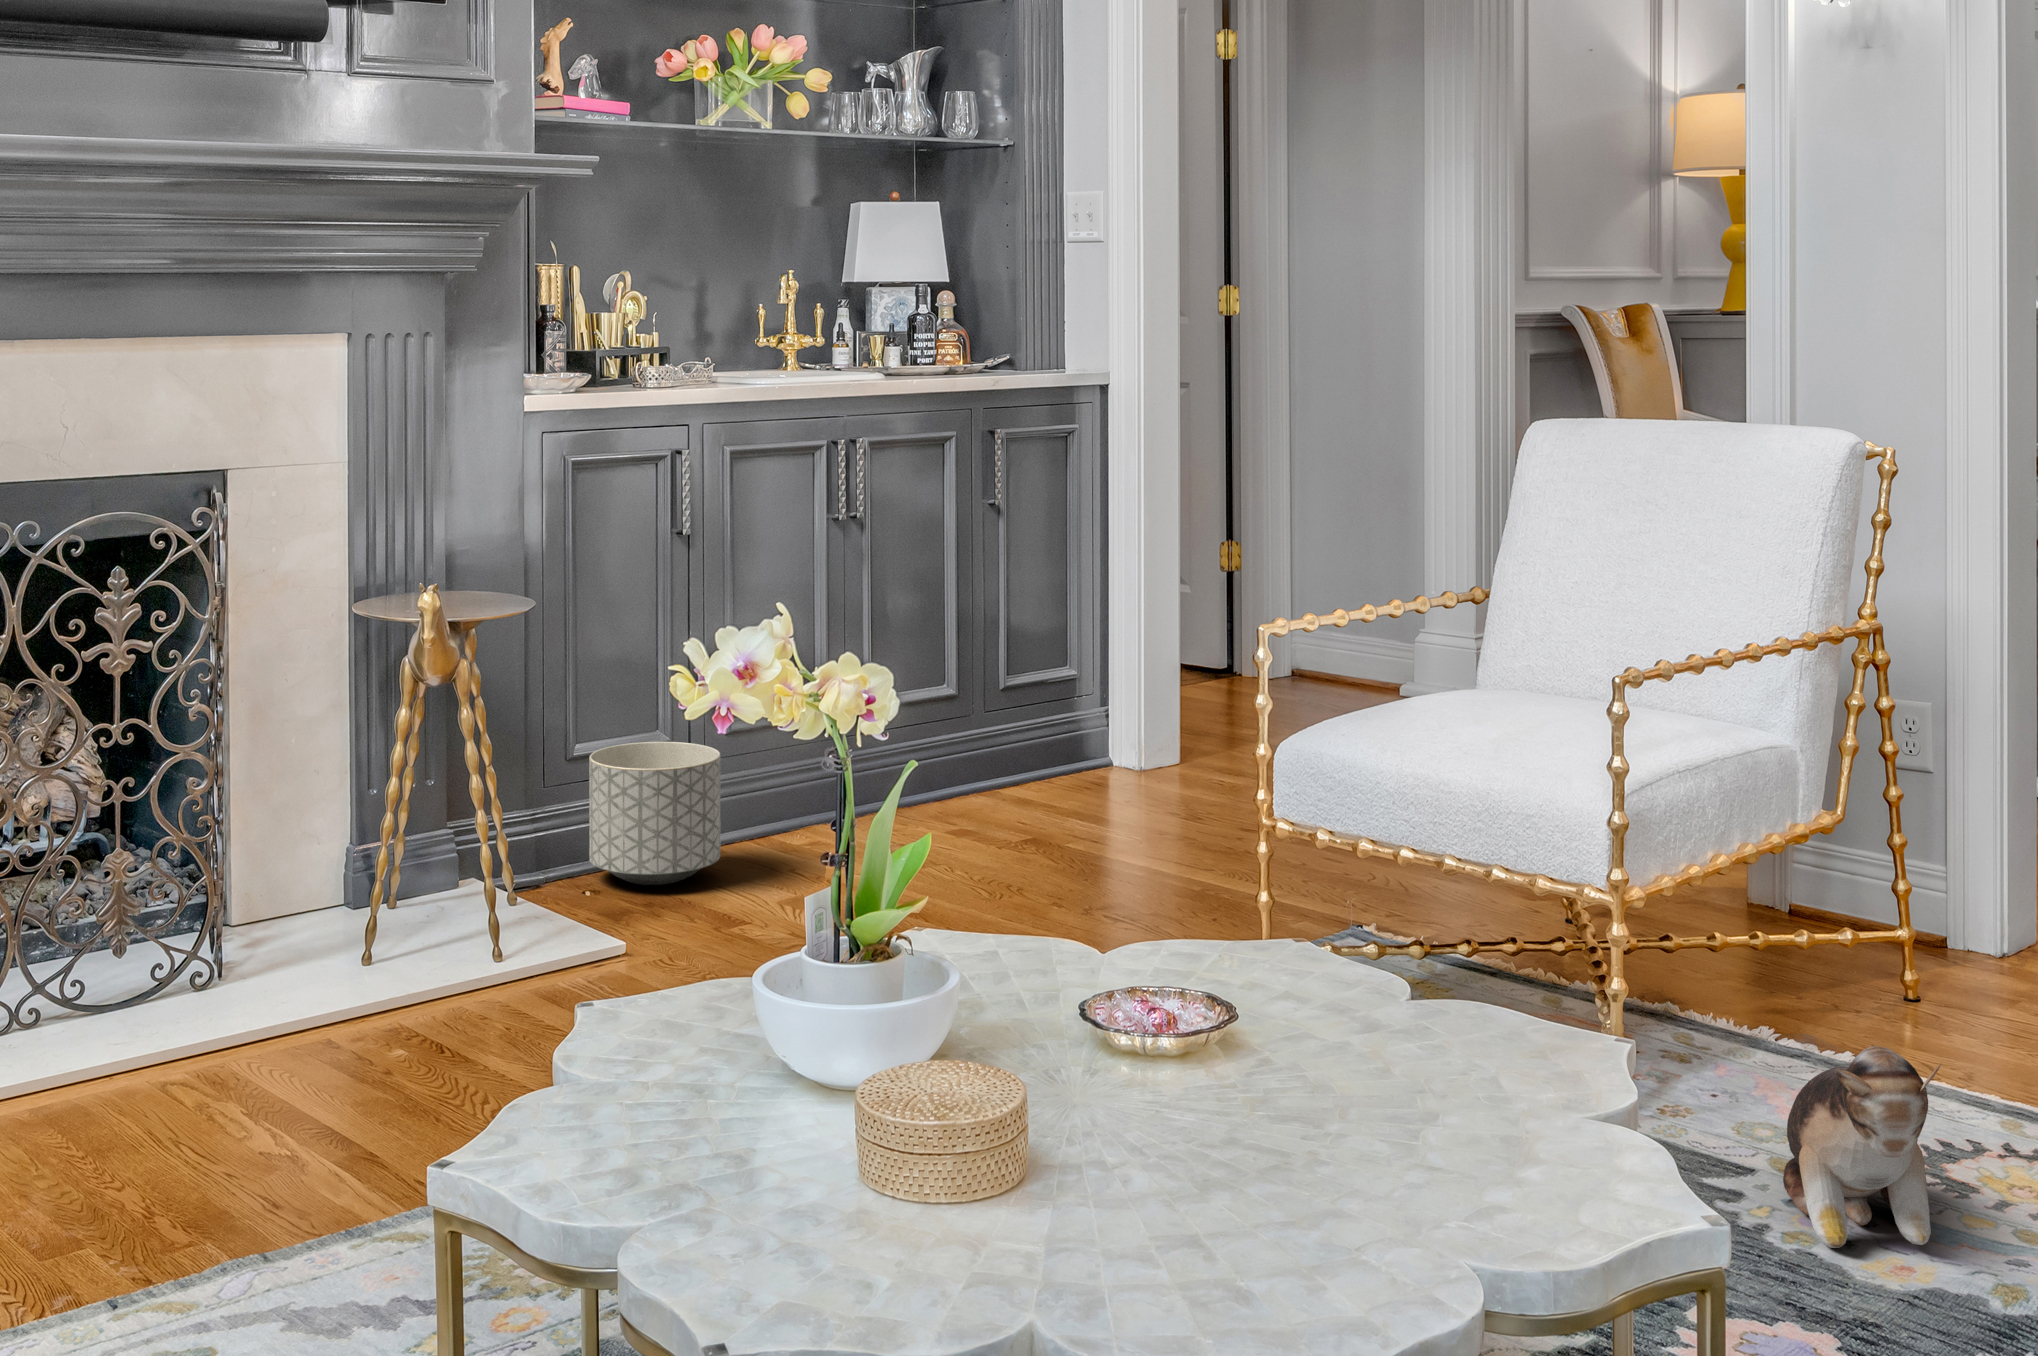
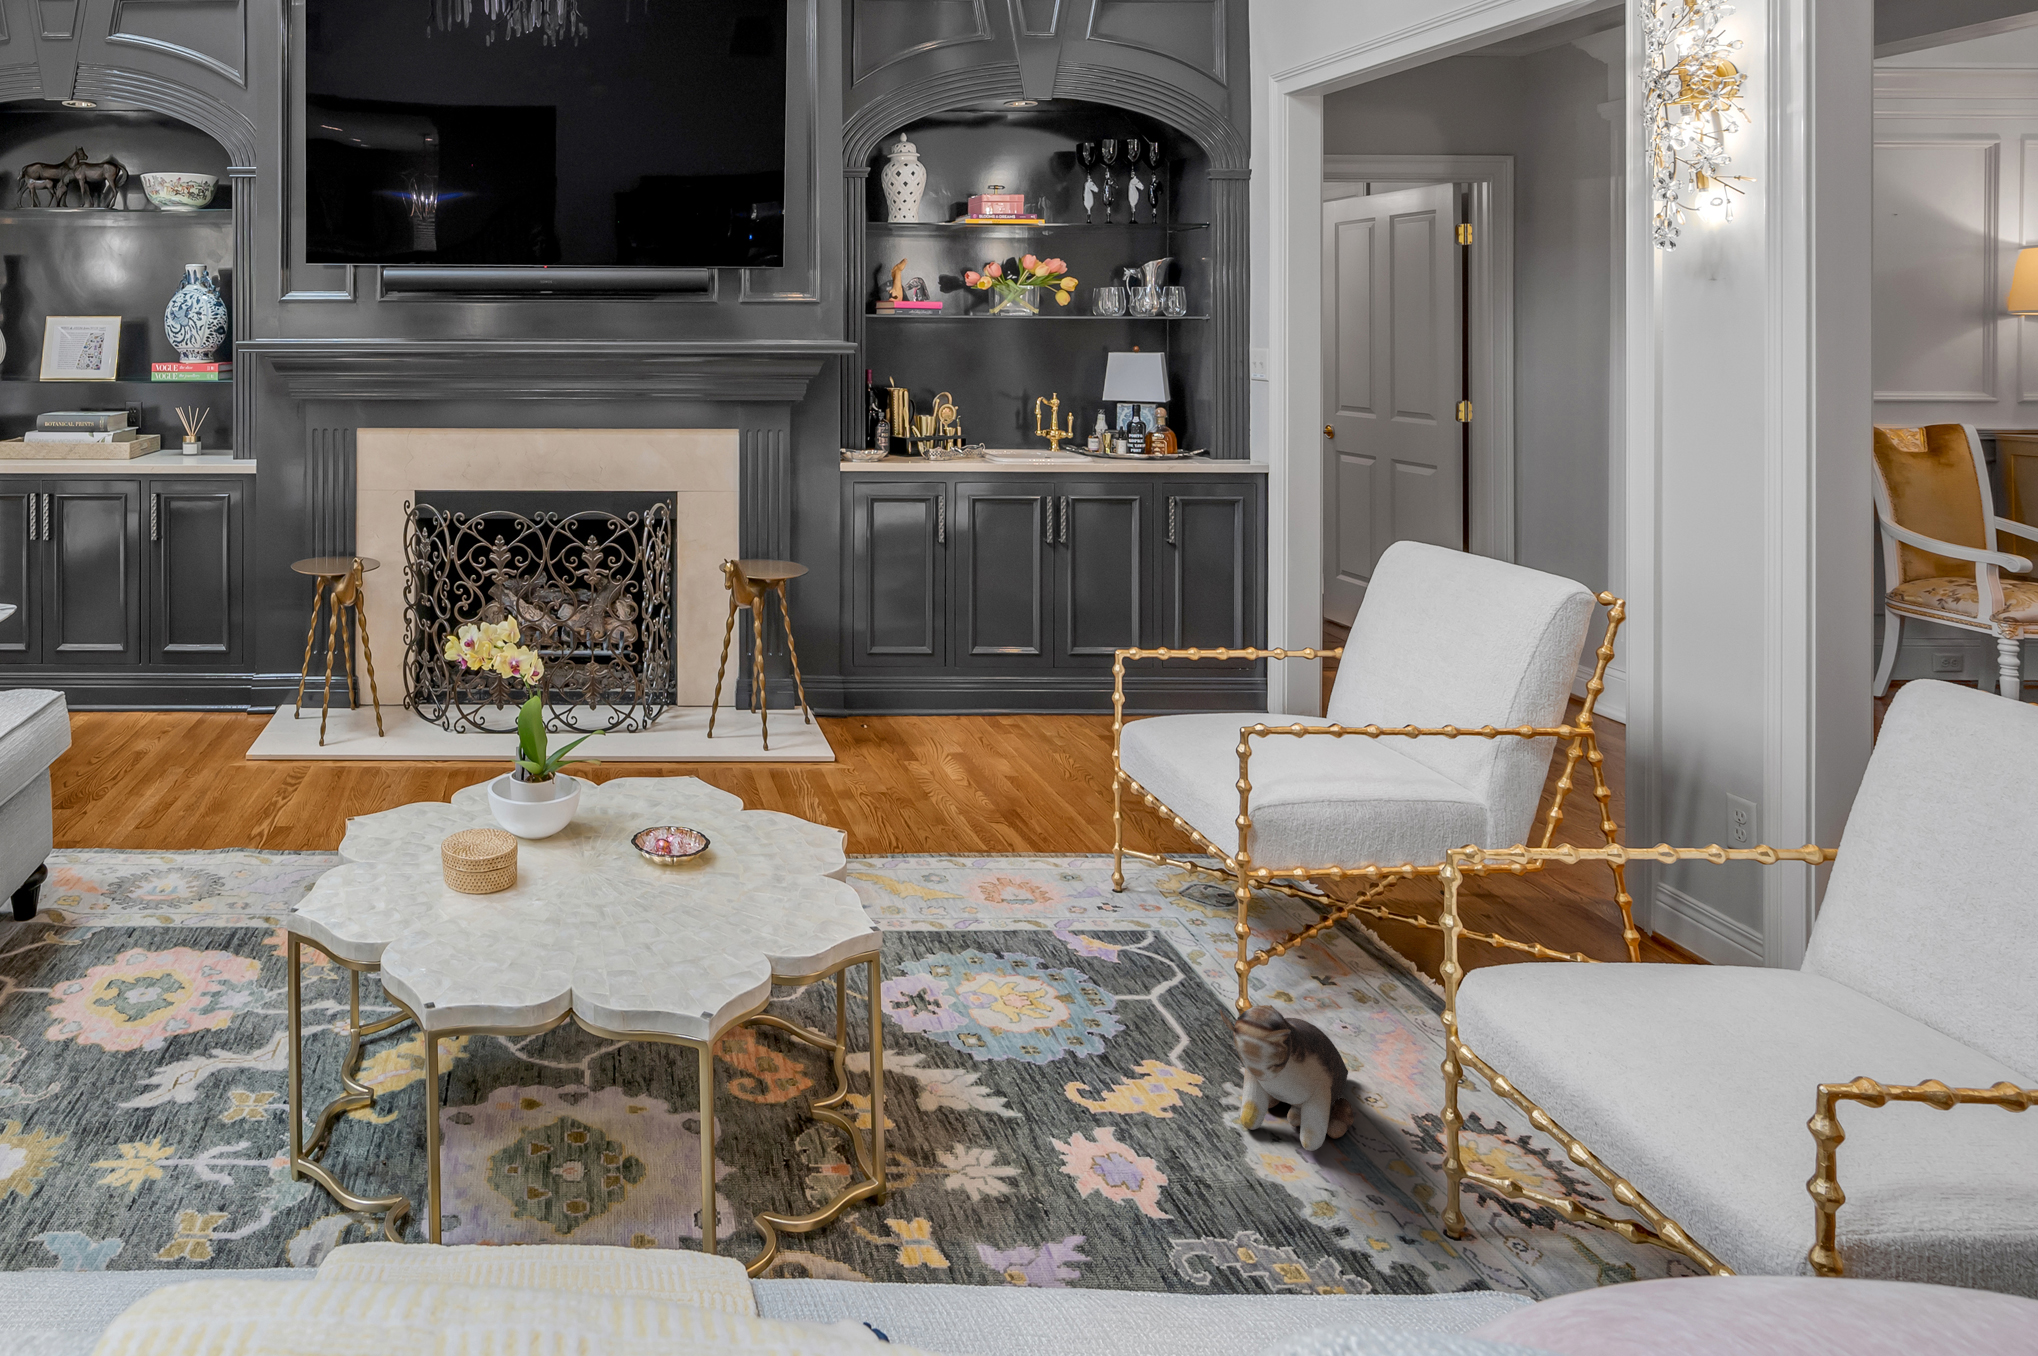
planter: present [589,742,721,885] -> none [859,654,932,734]

